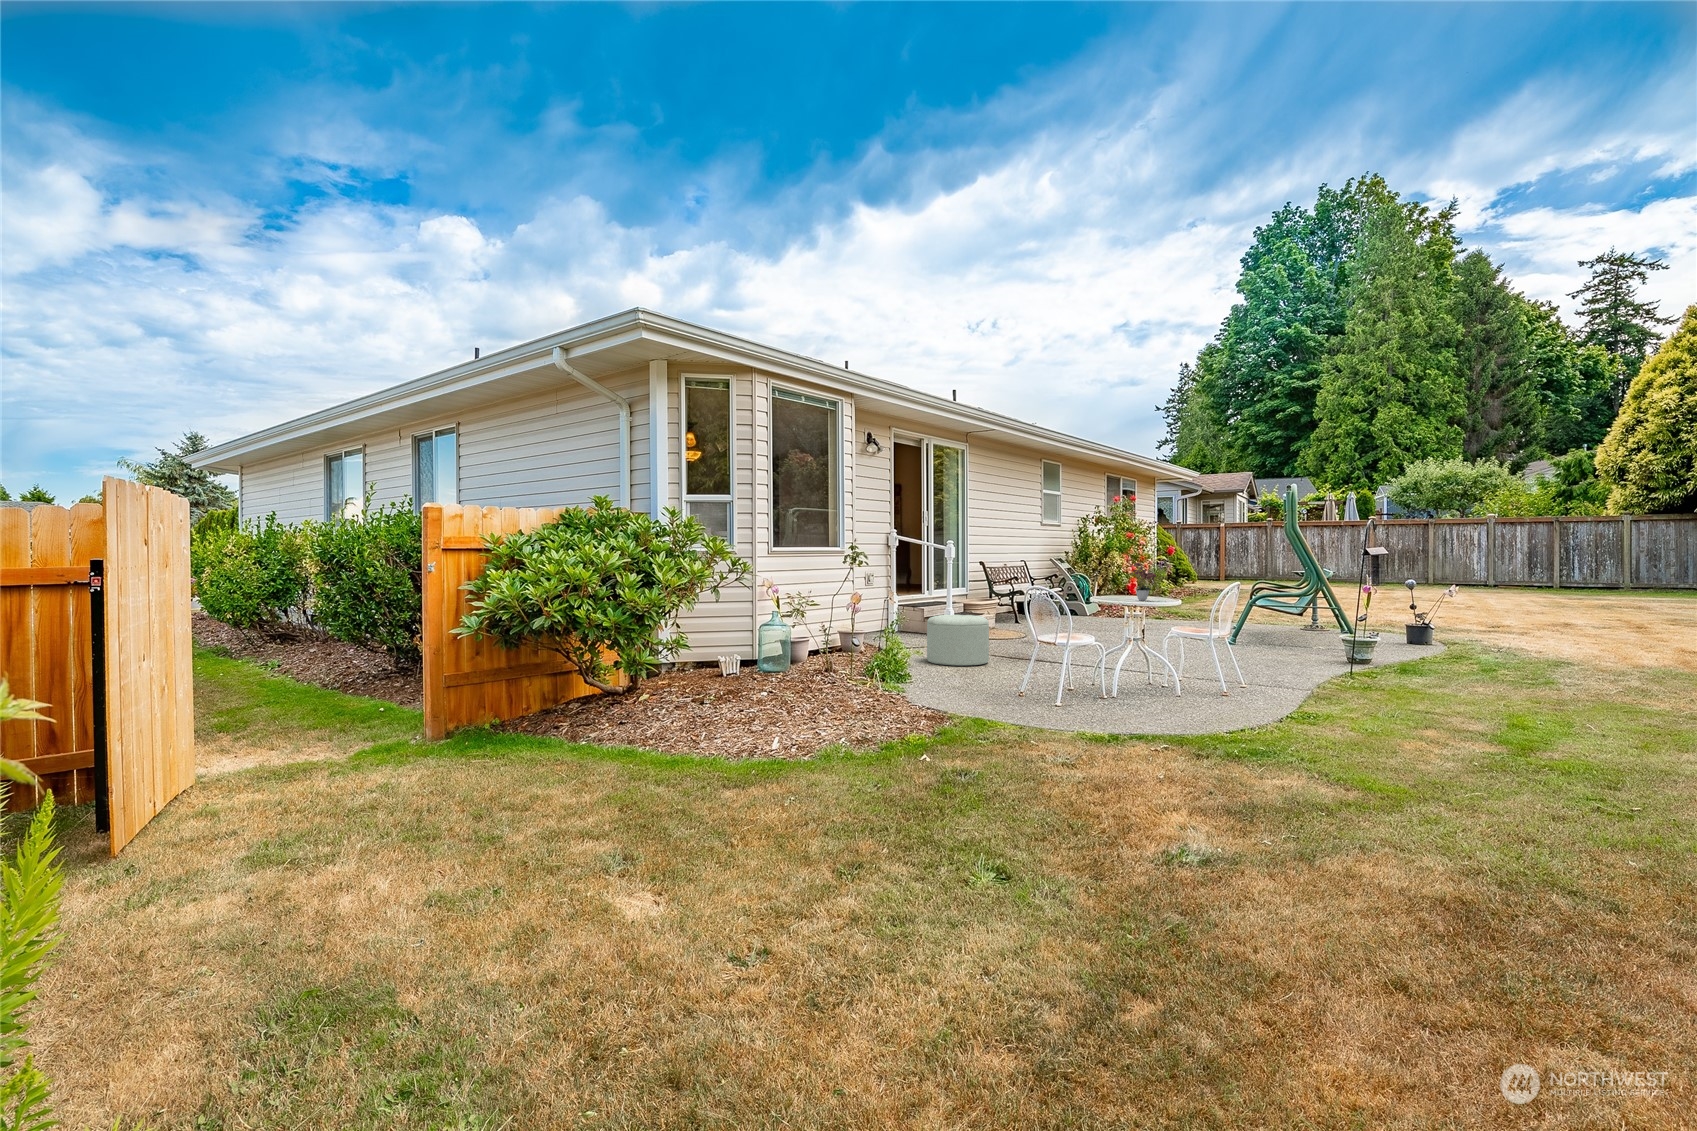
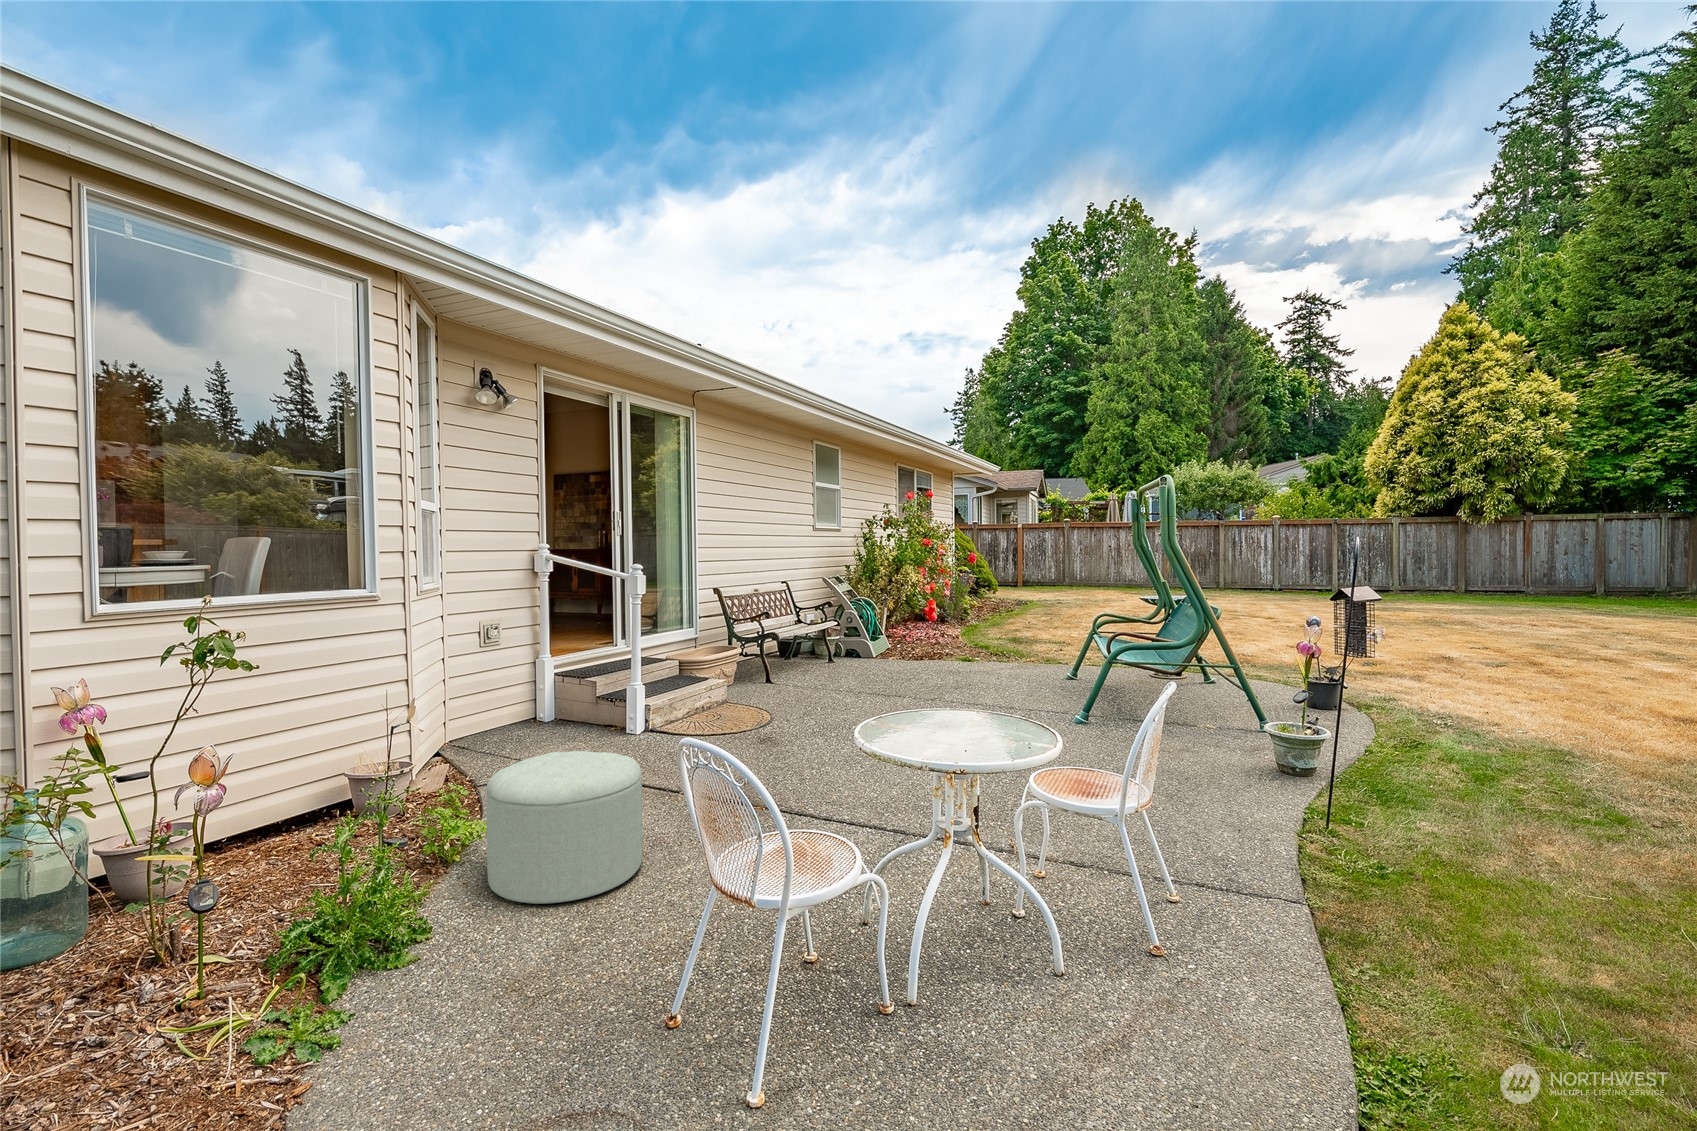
flower arrangement: present [1131,563,1156,601] -> none [961,644,1028,744]

